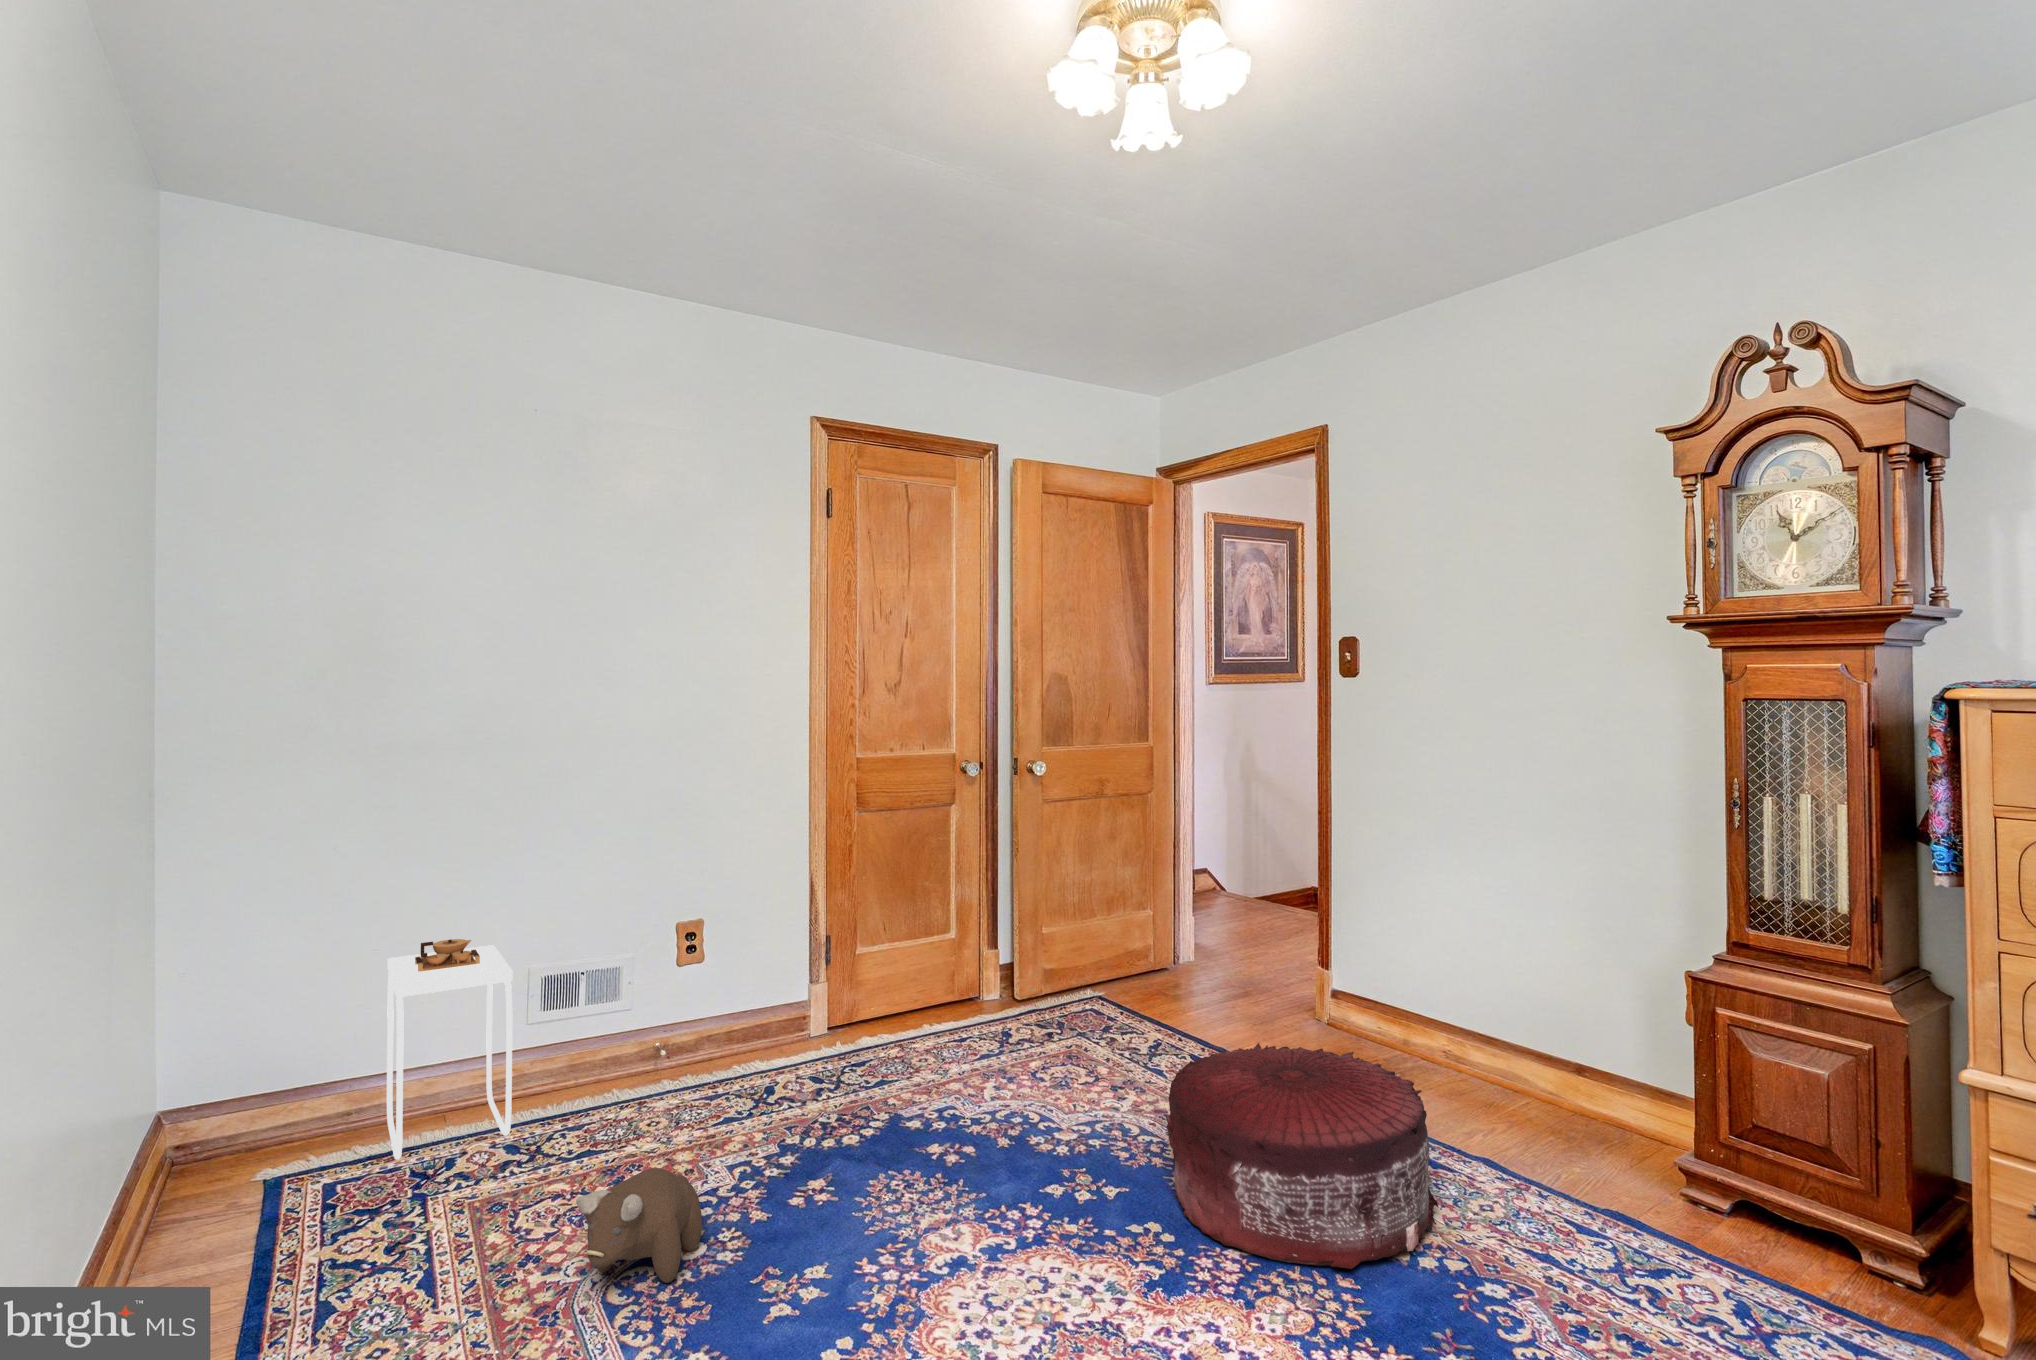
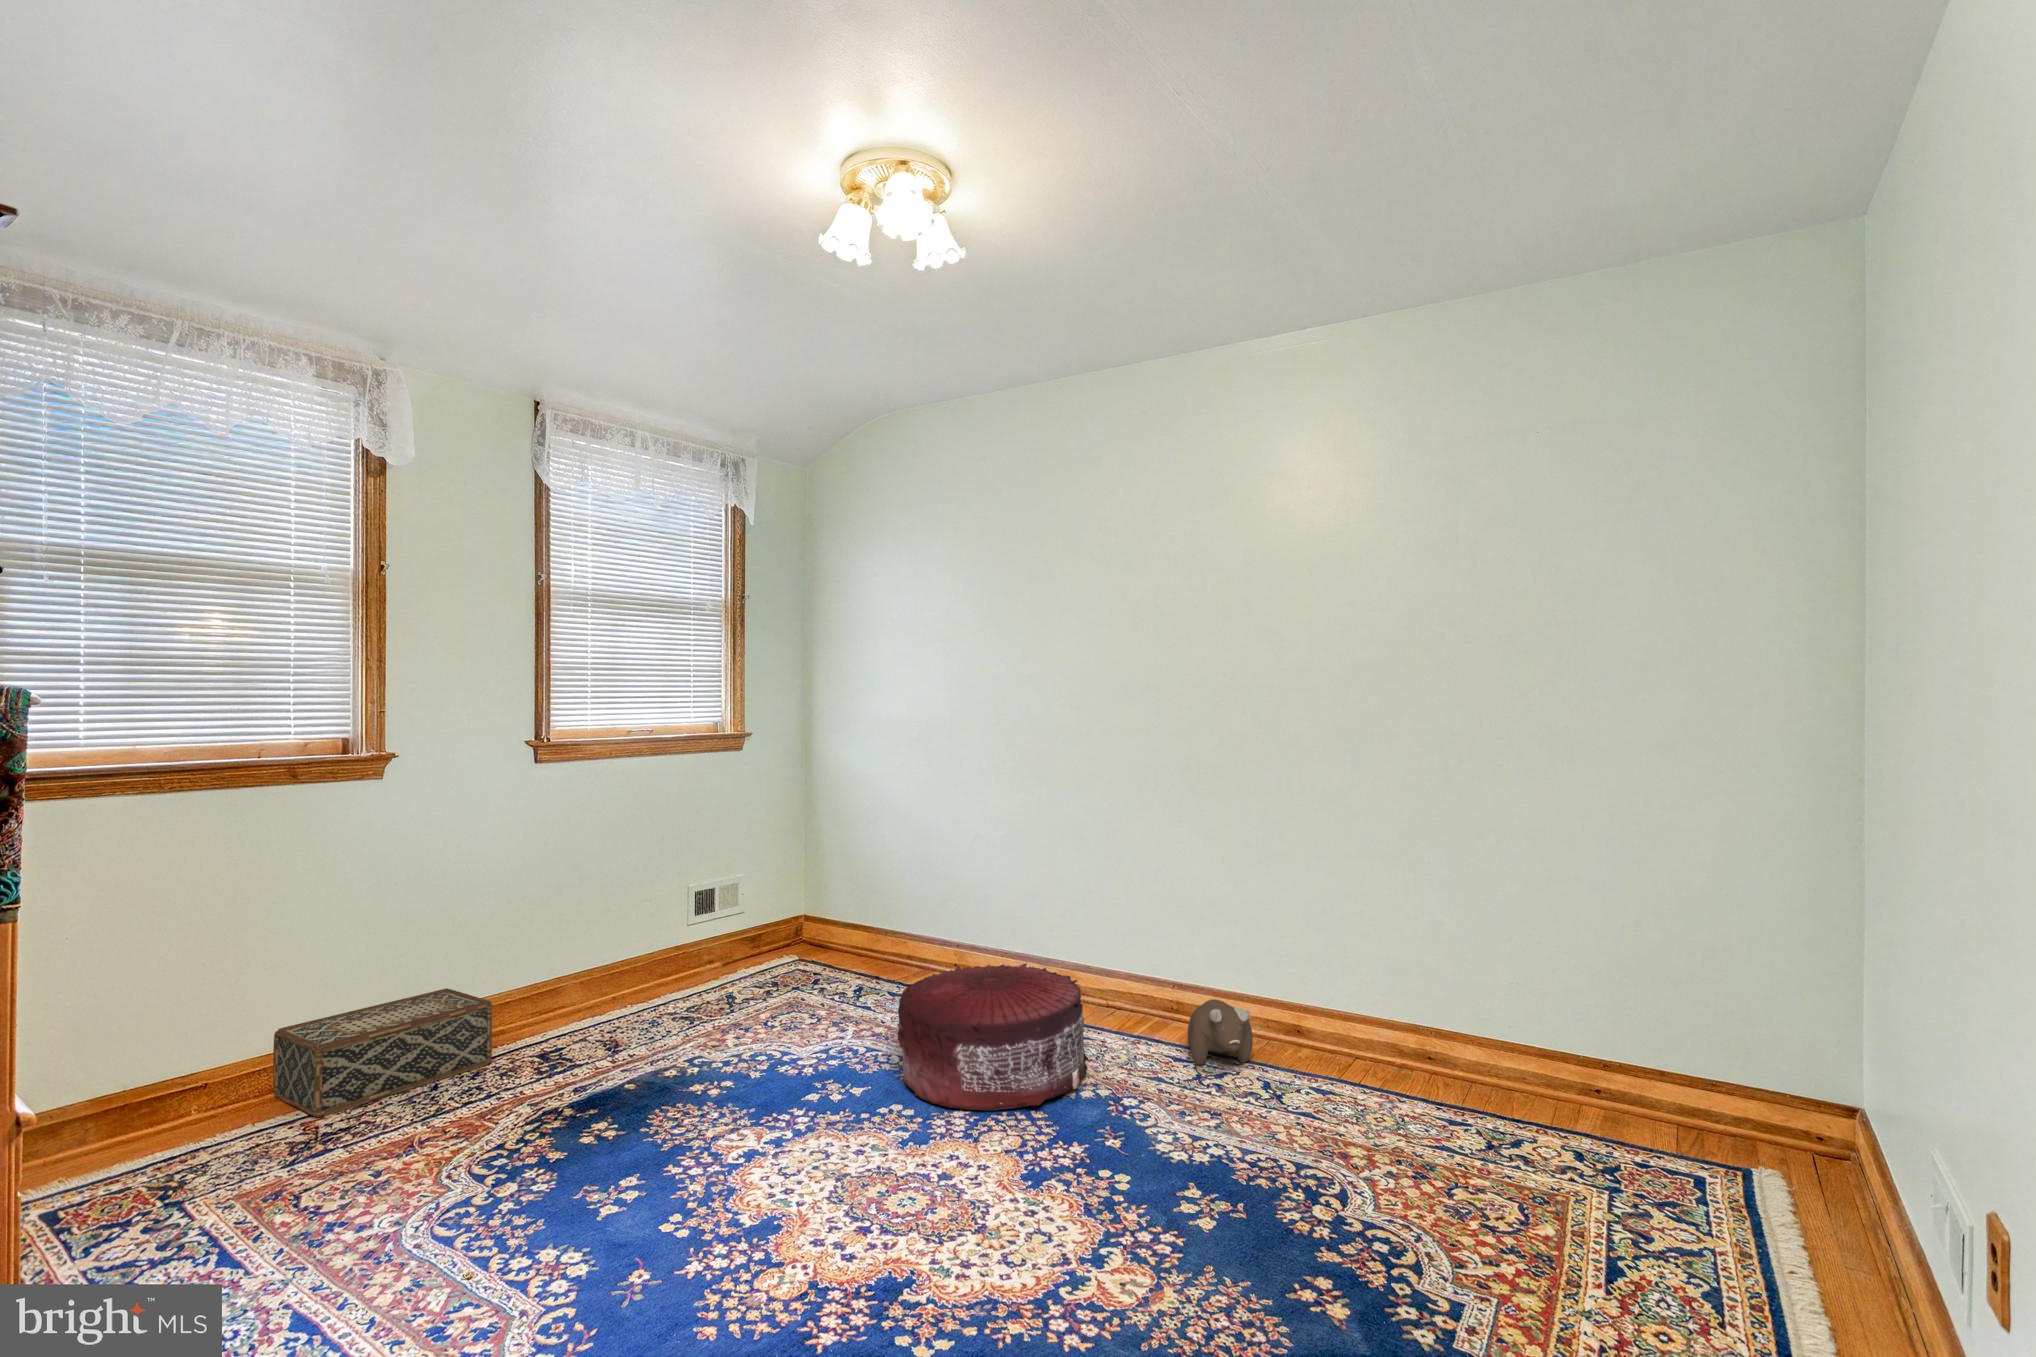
side table: present [387,939,513,1160] -> none [83,953,259,1180]
woven basket: none [552,992,748,1118] -> present [273,988,492,1117]
plush toy: present [576,1168,702,1283] -> present [1188,999,1253,1065]

